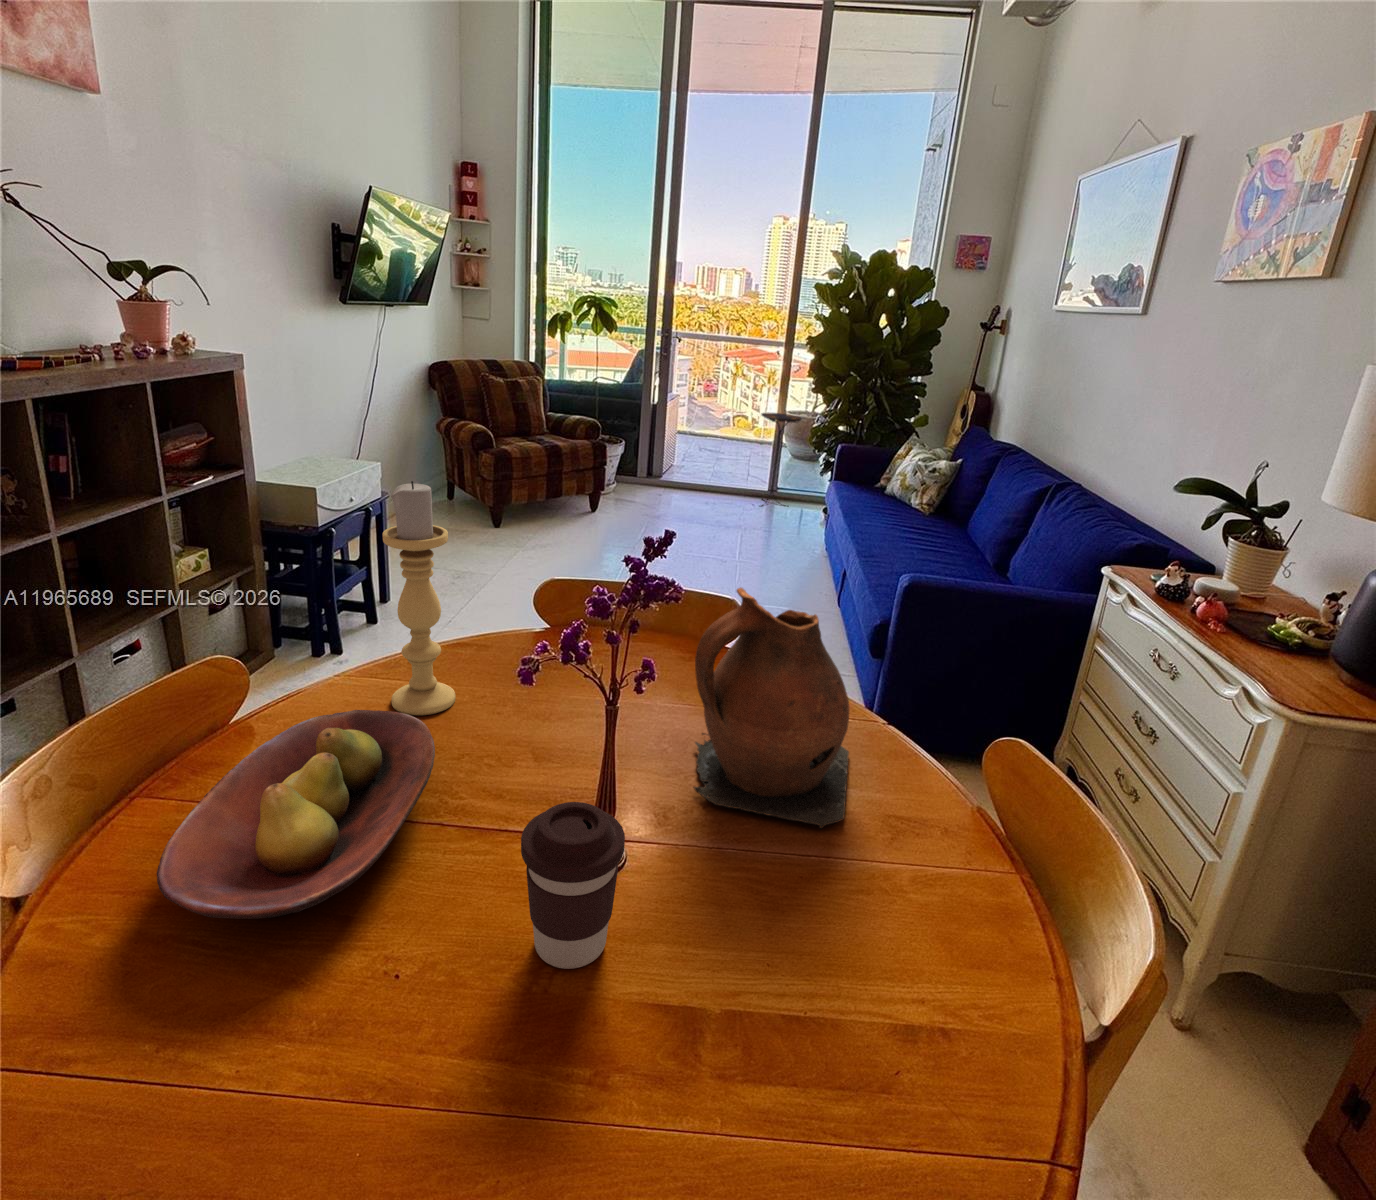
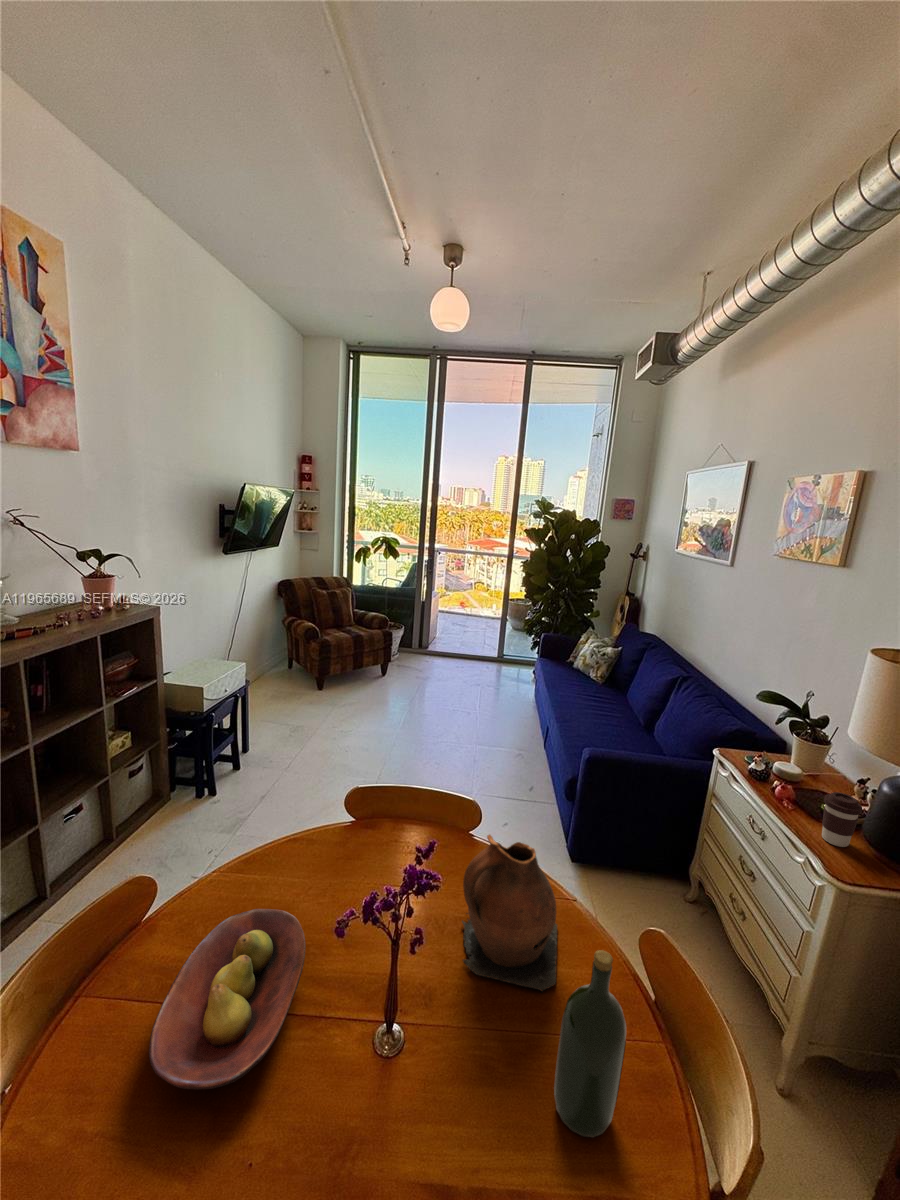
side table: present [761,413,801,503] -> none [492,606,520,668]
candle holder: present [383,481,455,715] -> none [272,759,313,903]
wine bottle: none [837,707,969,1004] -> present [554,950,626,1137]
coffee cup: present [521,802,625,969] -> present [822,792,863,847]

